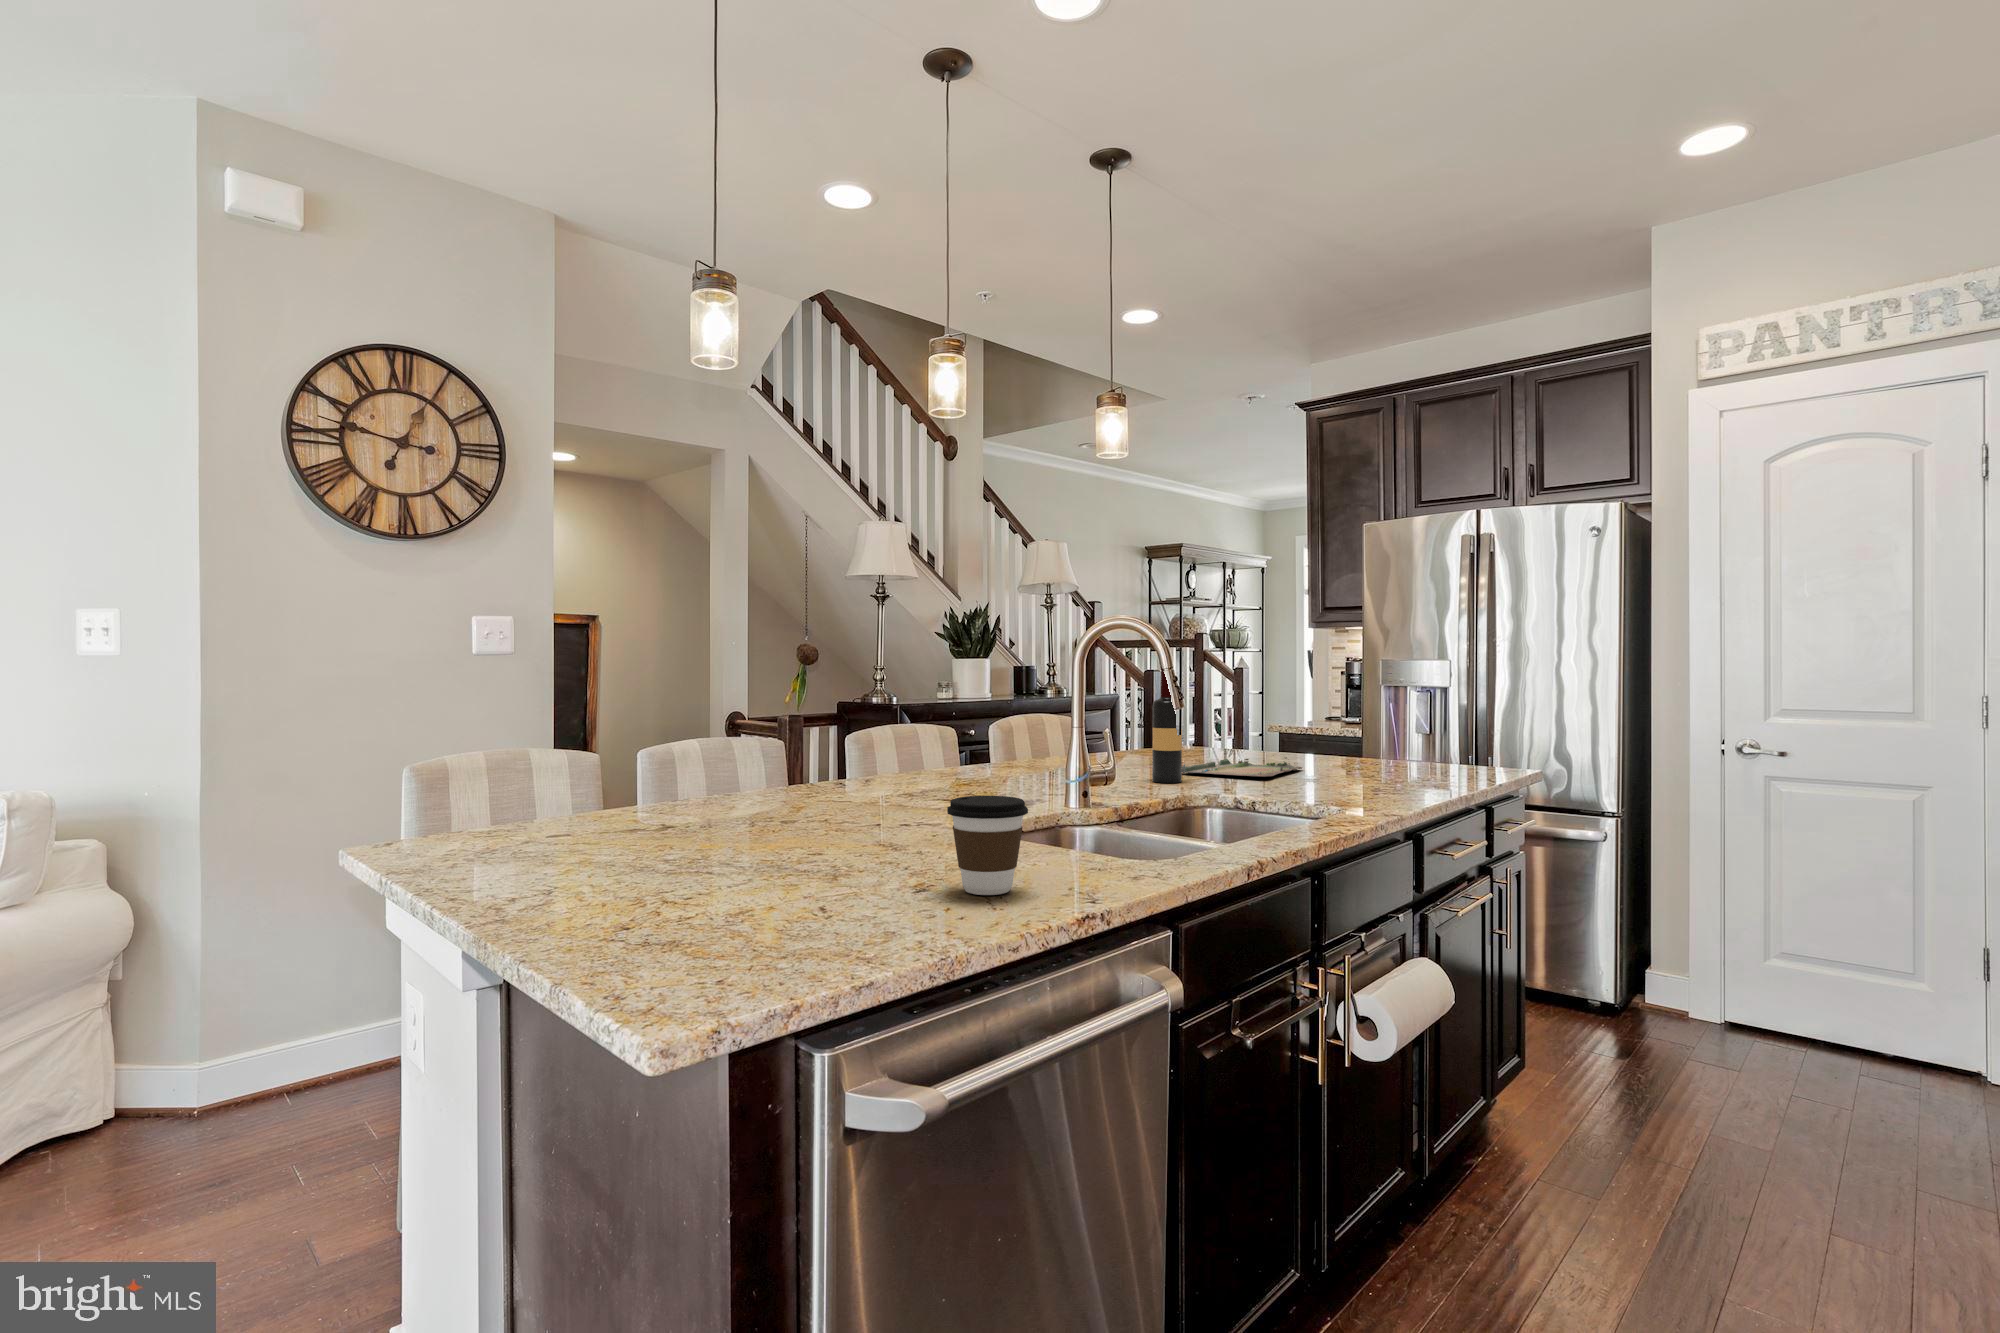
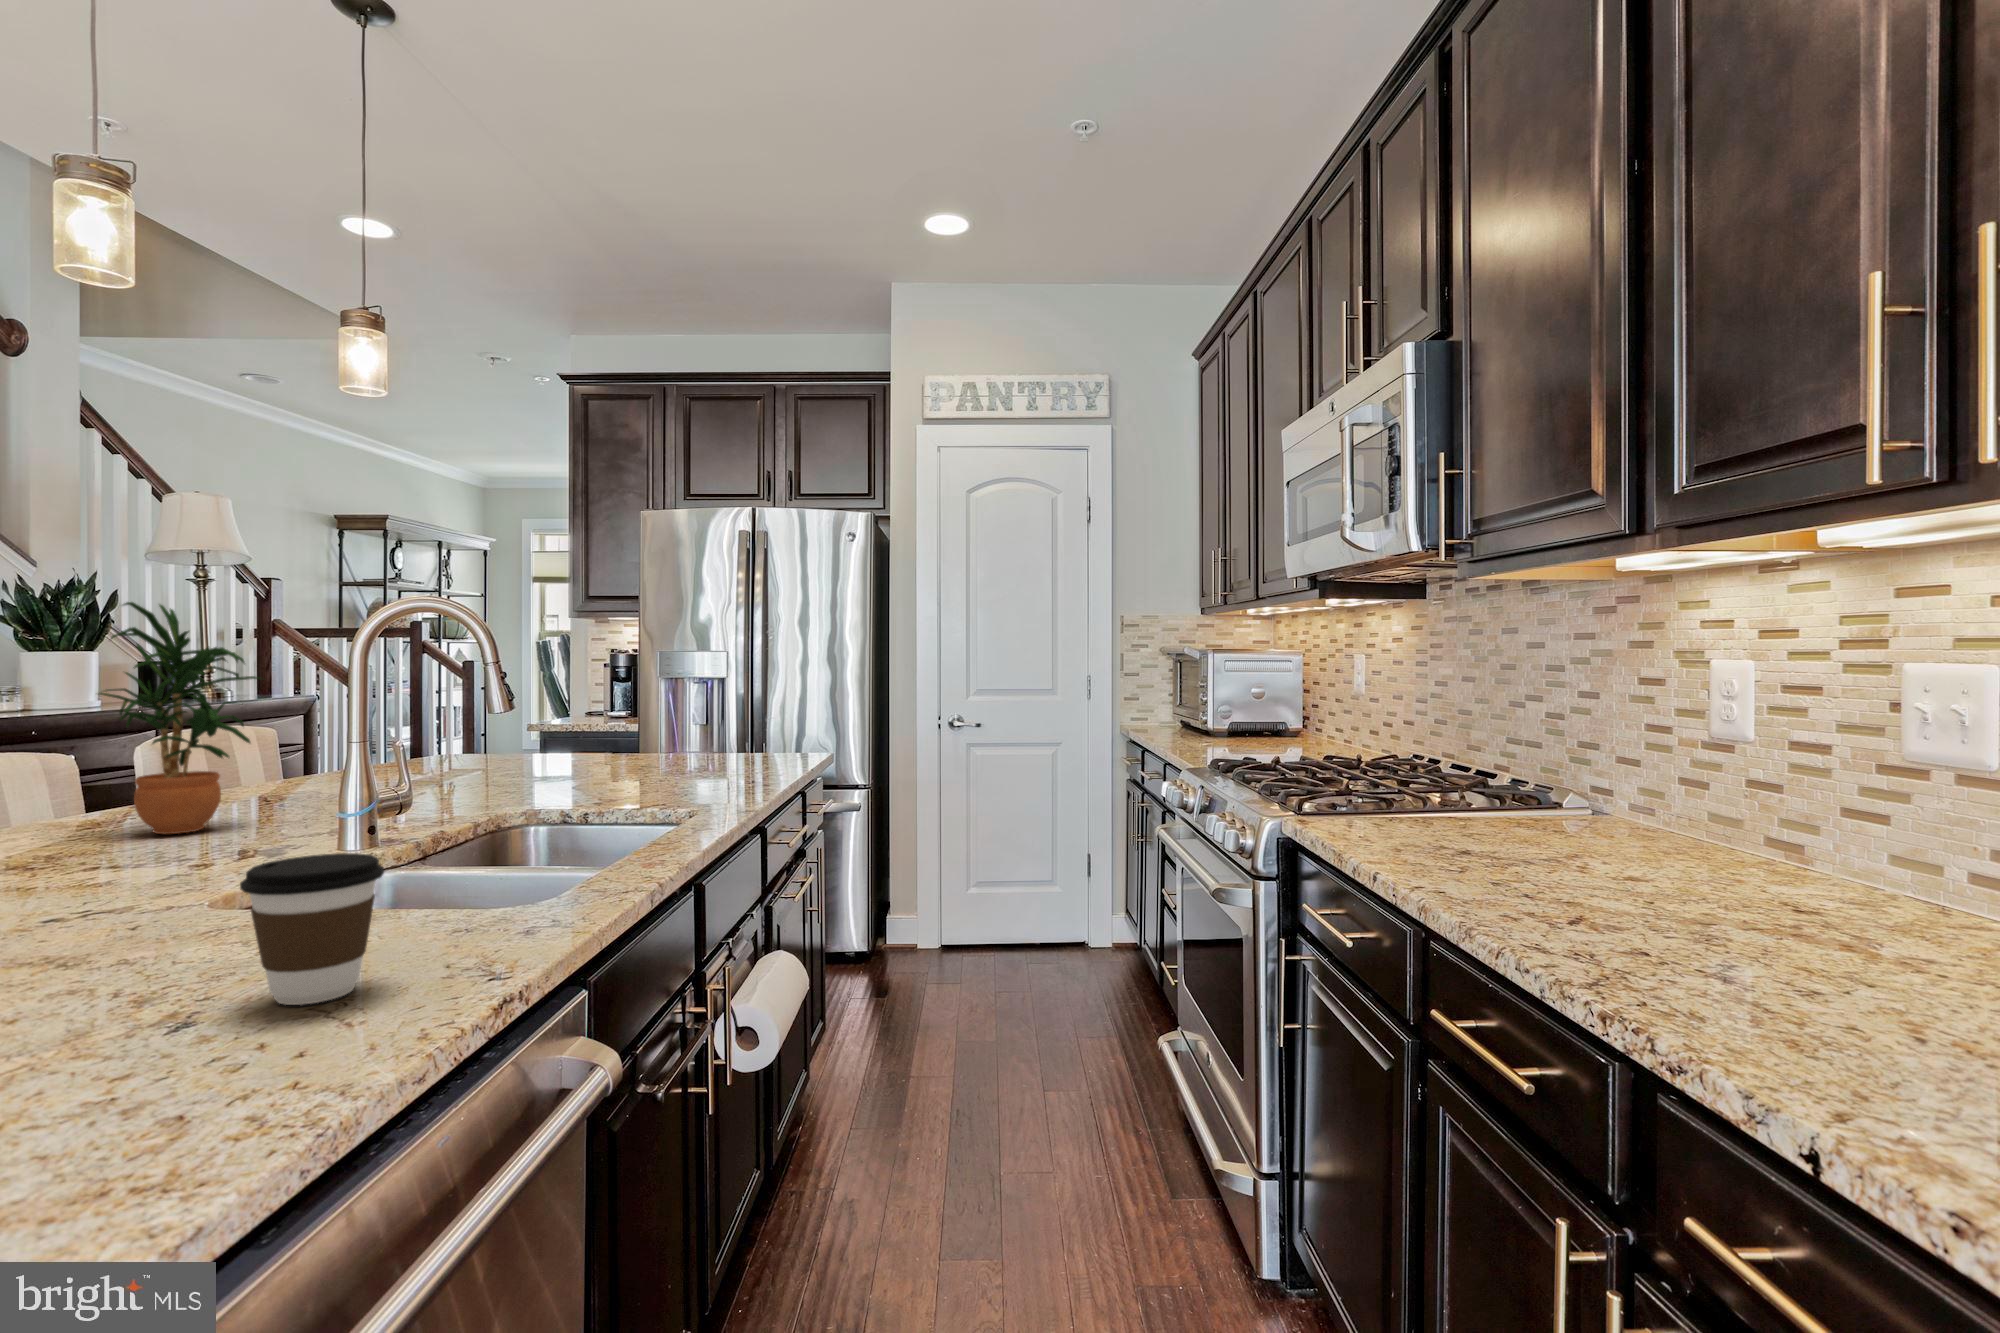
potted plant: none [945,623,1038,784] -> present [99,602,259,834]
wine bottle: present [1152,667,1182,783] -> none [440,658,480,804]
tray: present [1182,757,1303,777] -> none [470,759,613,790]

